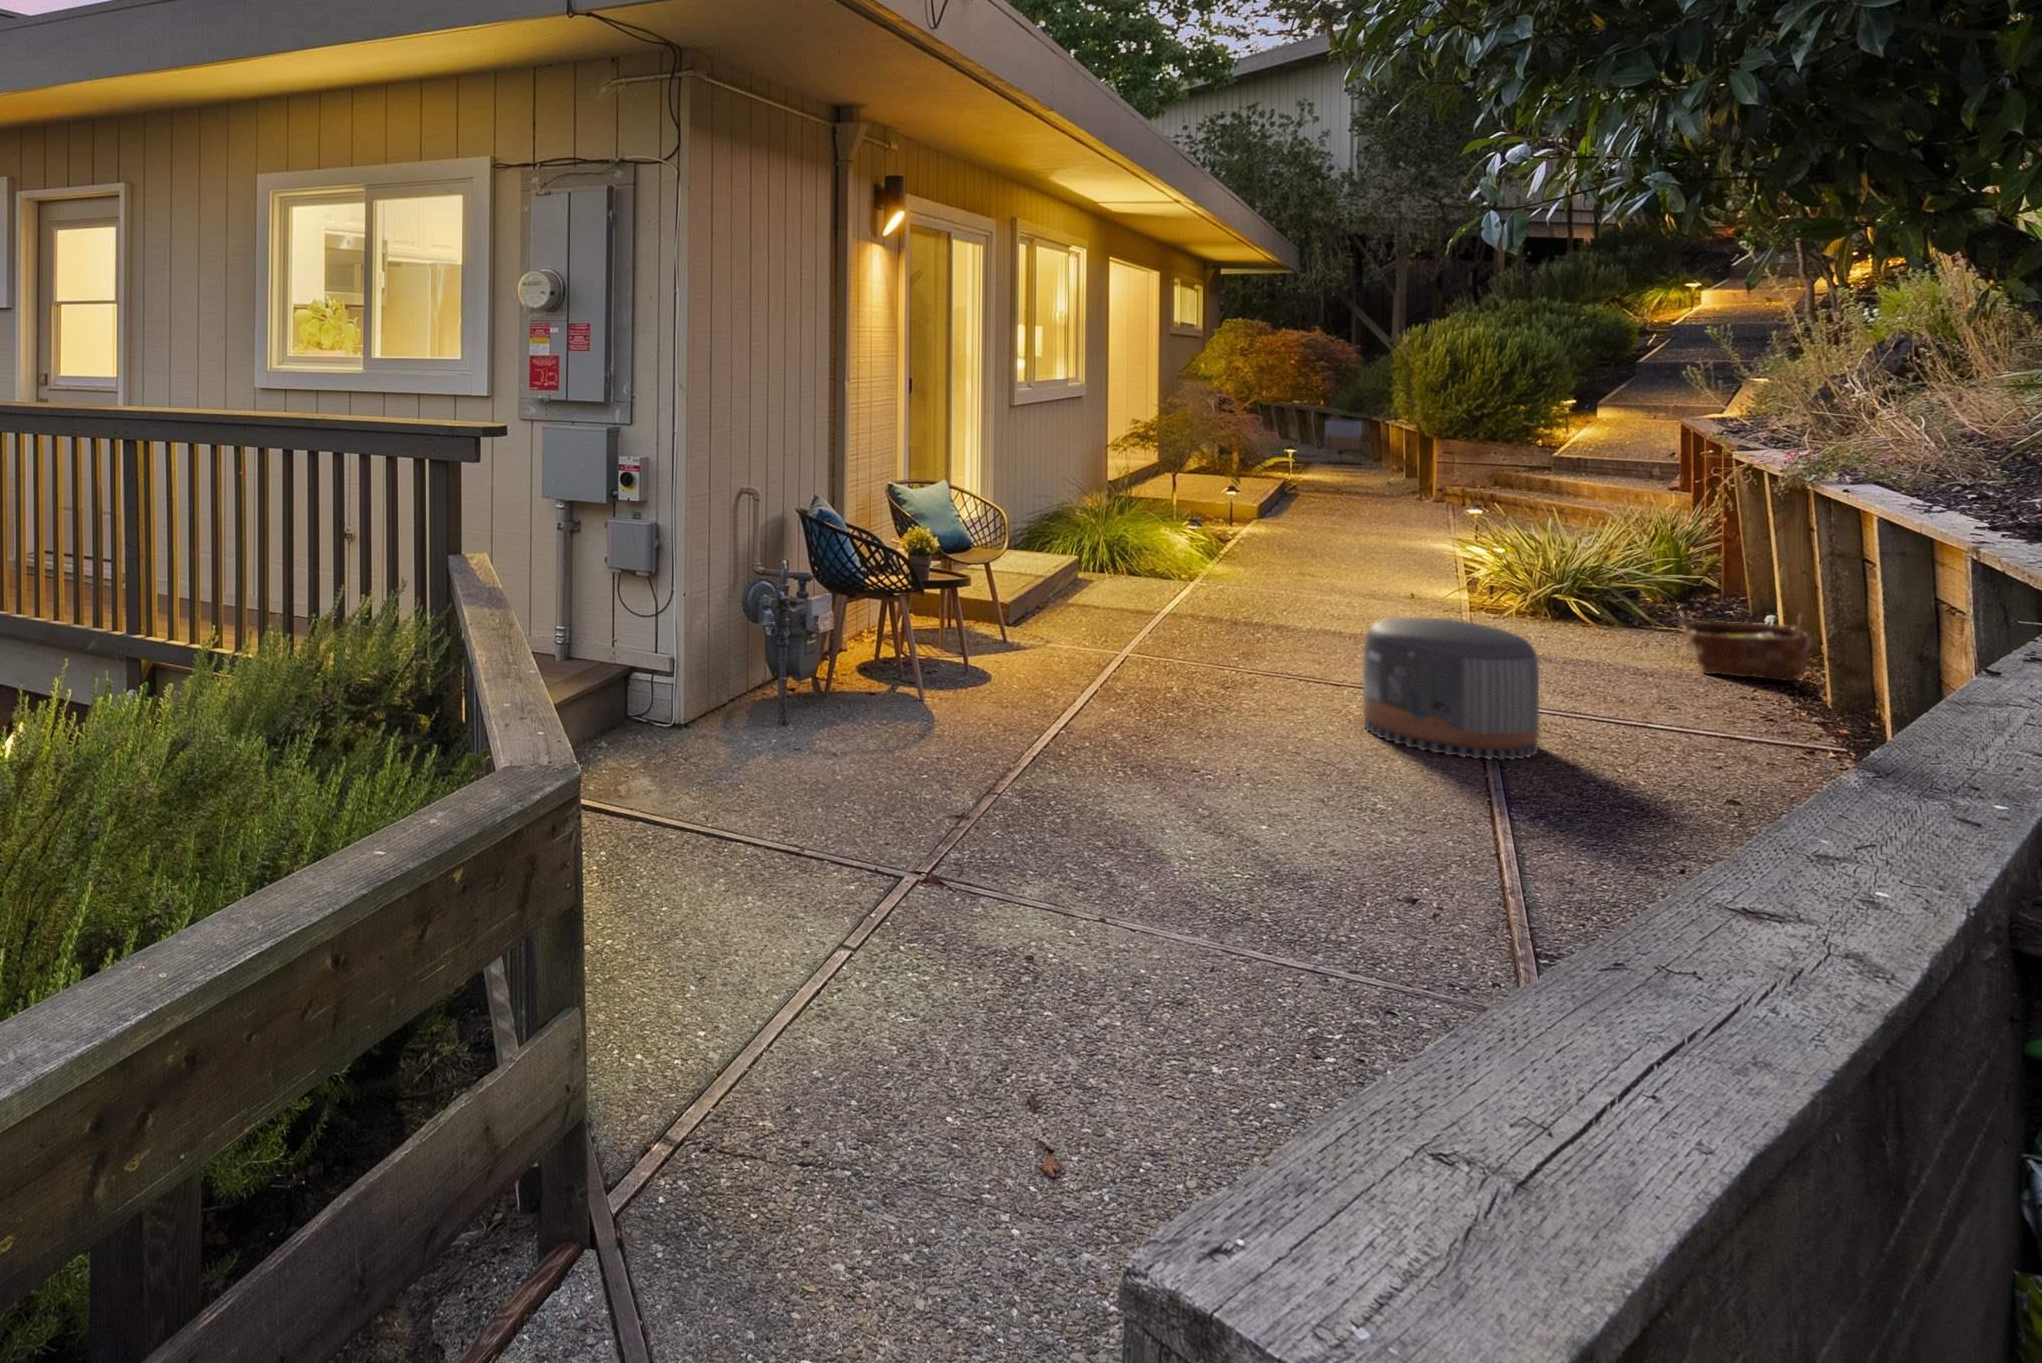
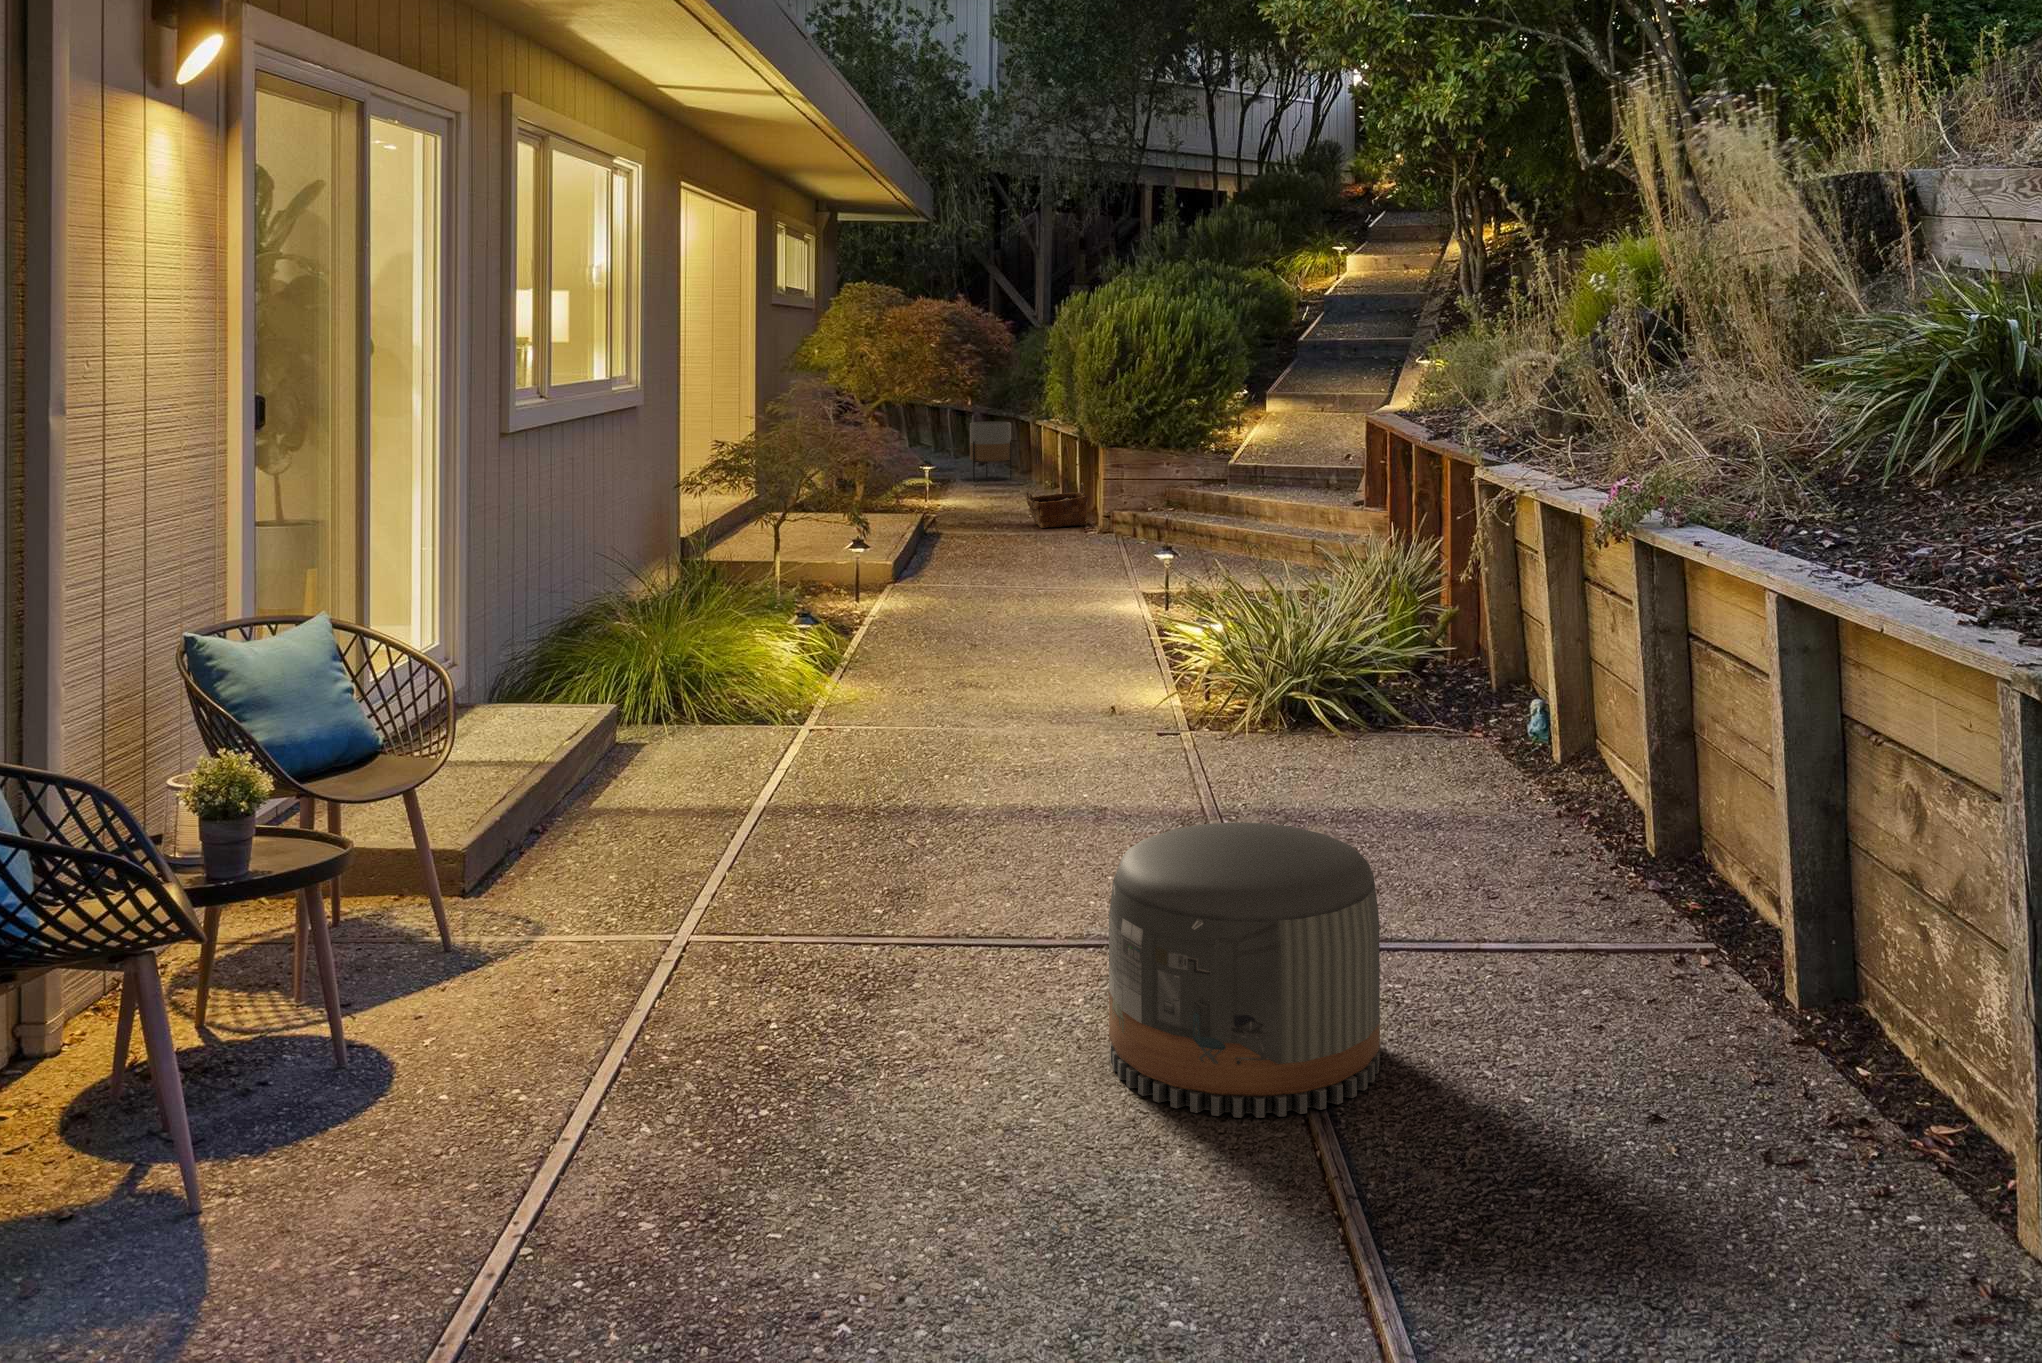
woven basket: present [1680,612,1810,681] -> present [1026,483,1087,528]

